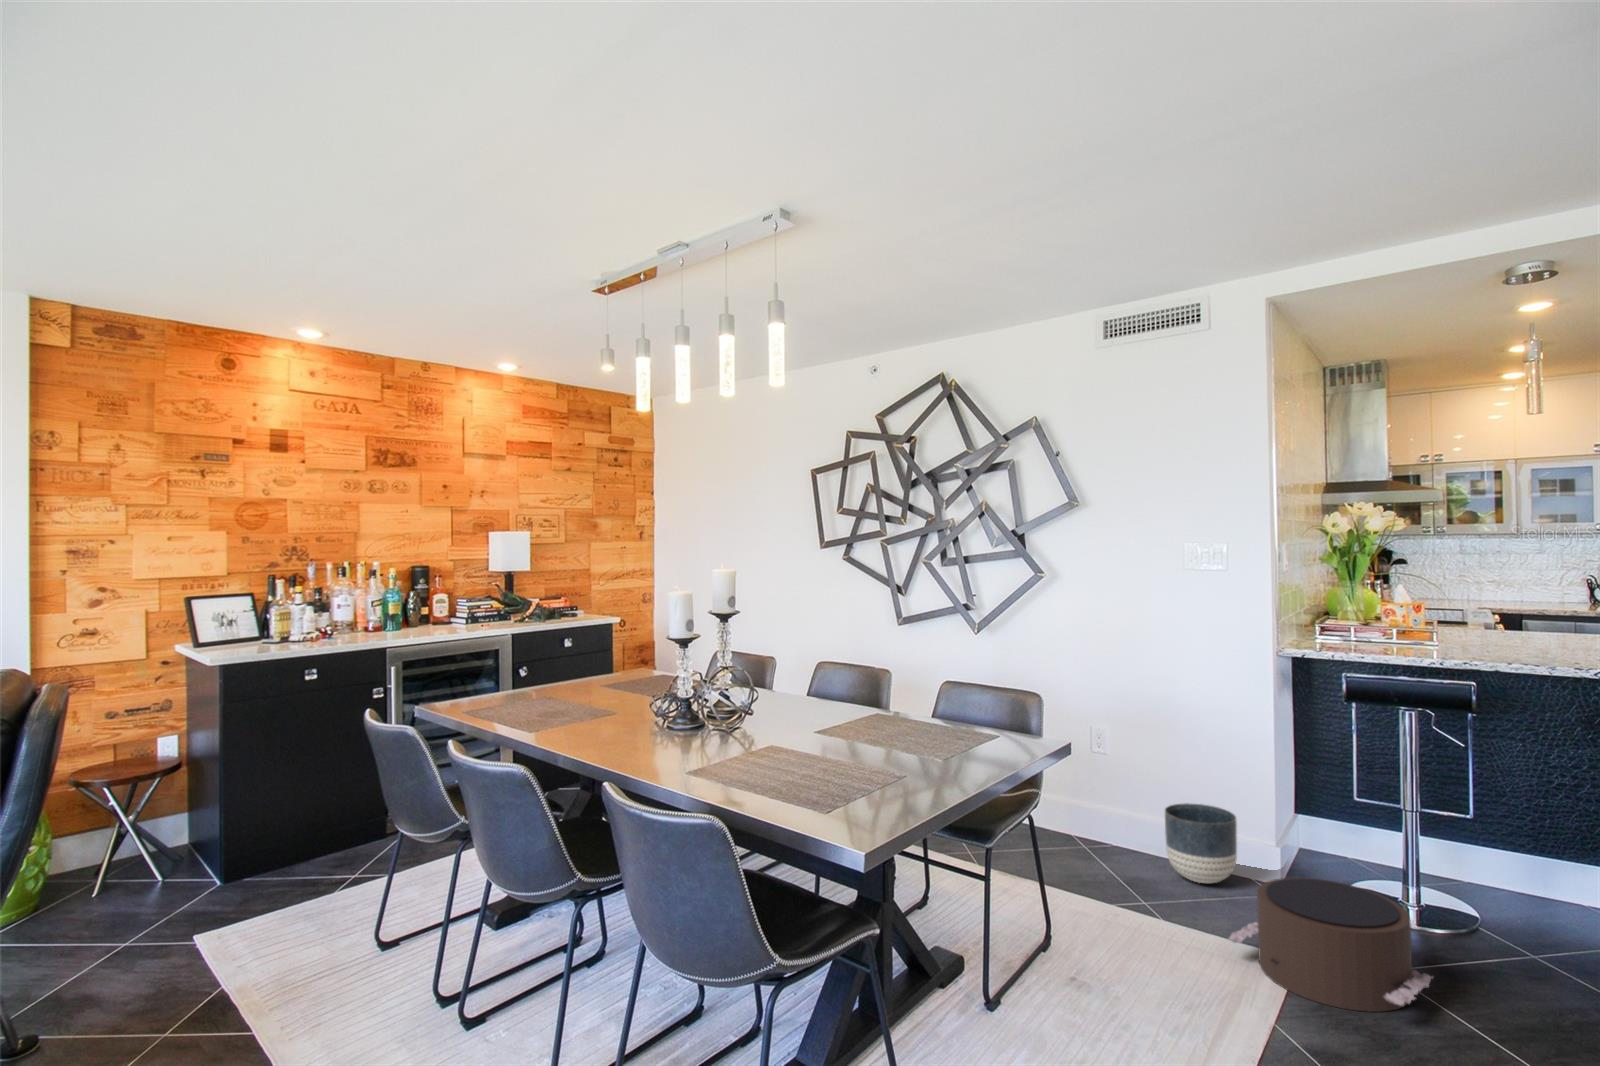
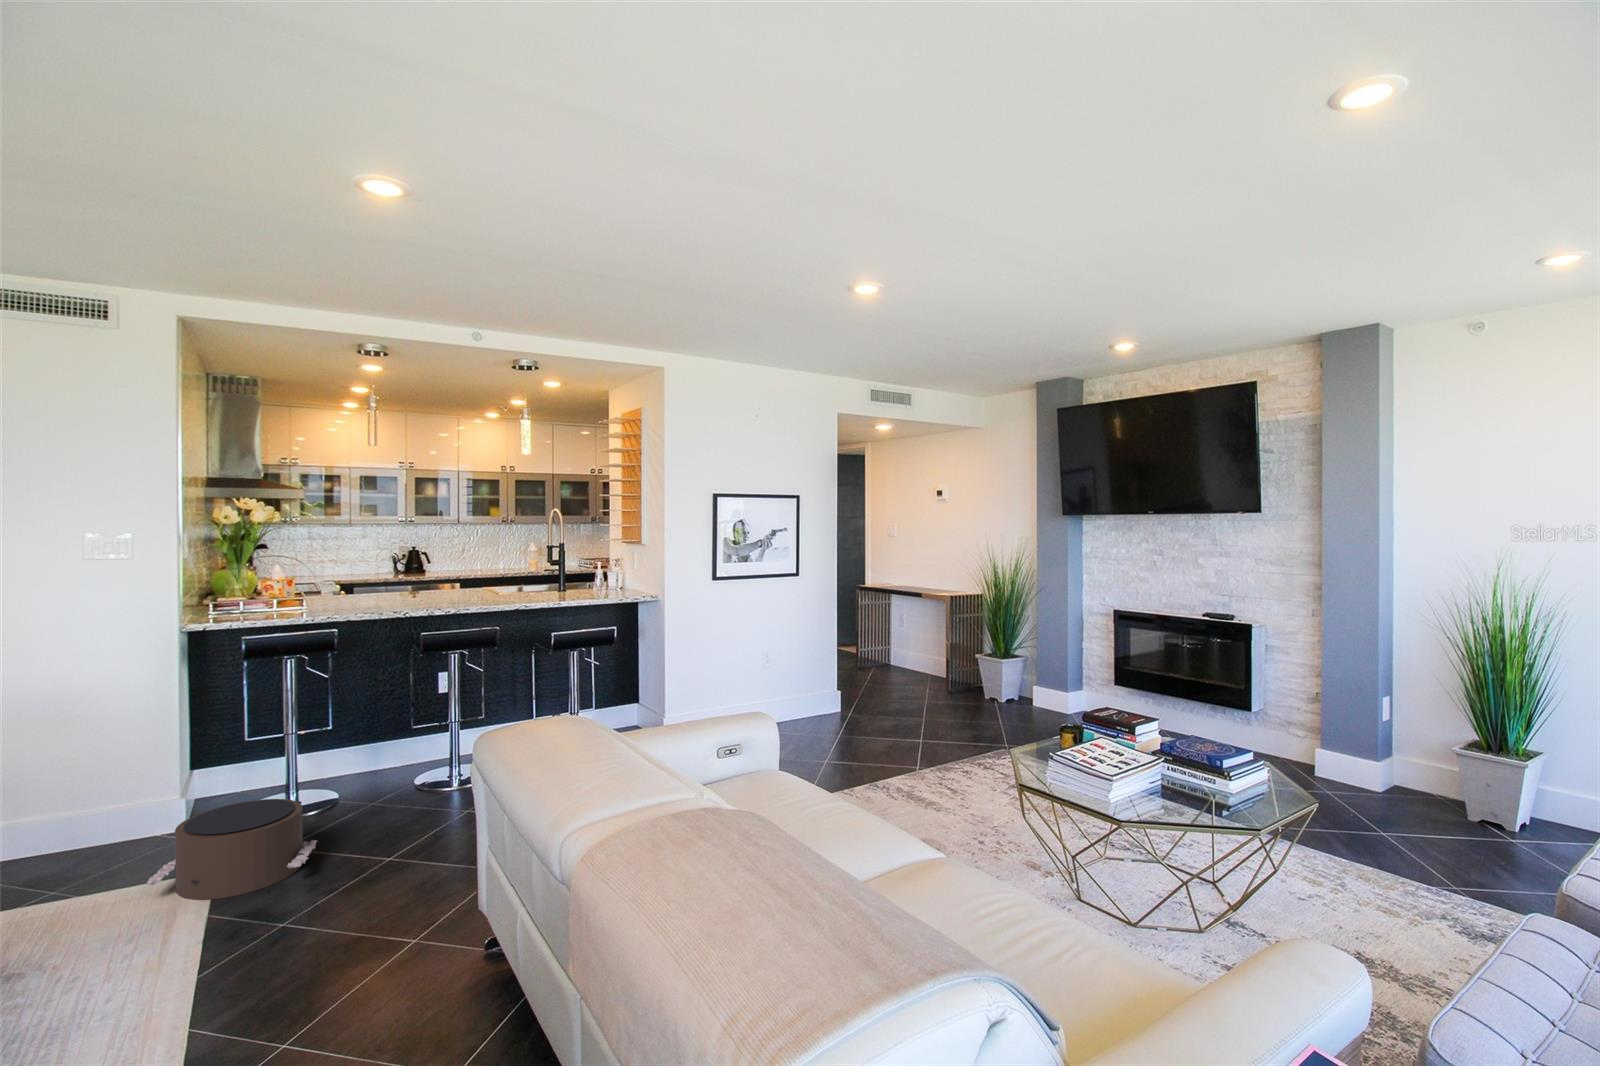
planter: present [1165,803,1237,884] -> none [52,781,138,859]

